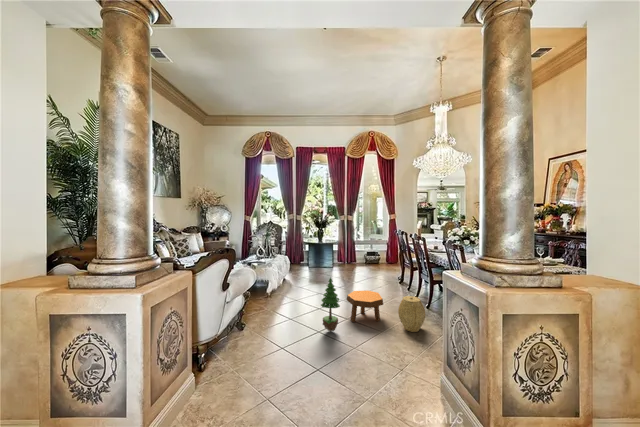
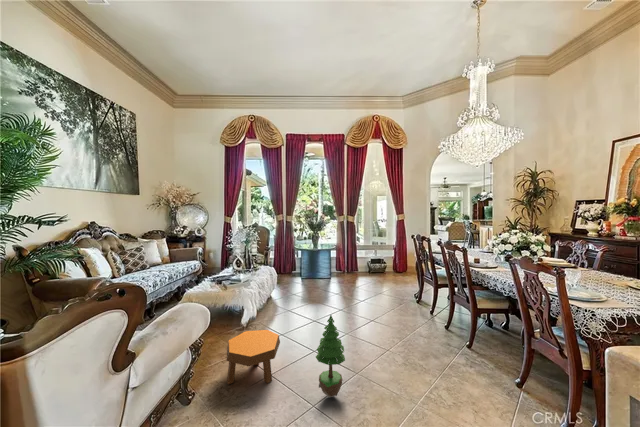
footstool: present [347,290,383,322] -> present [227,330,280,384]
woven basket: present [398,296,426,332] -> none [430,338,472,395]

